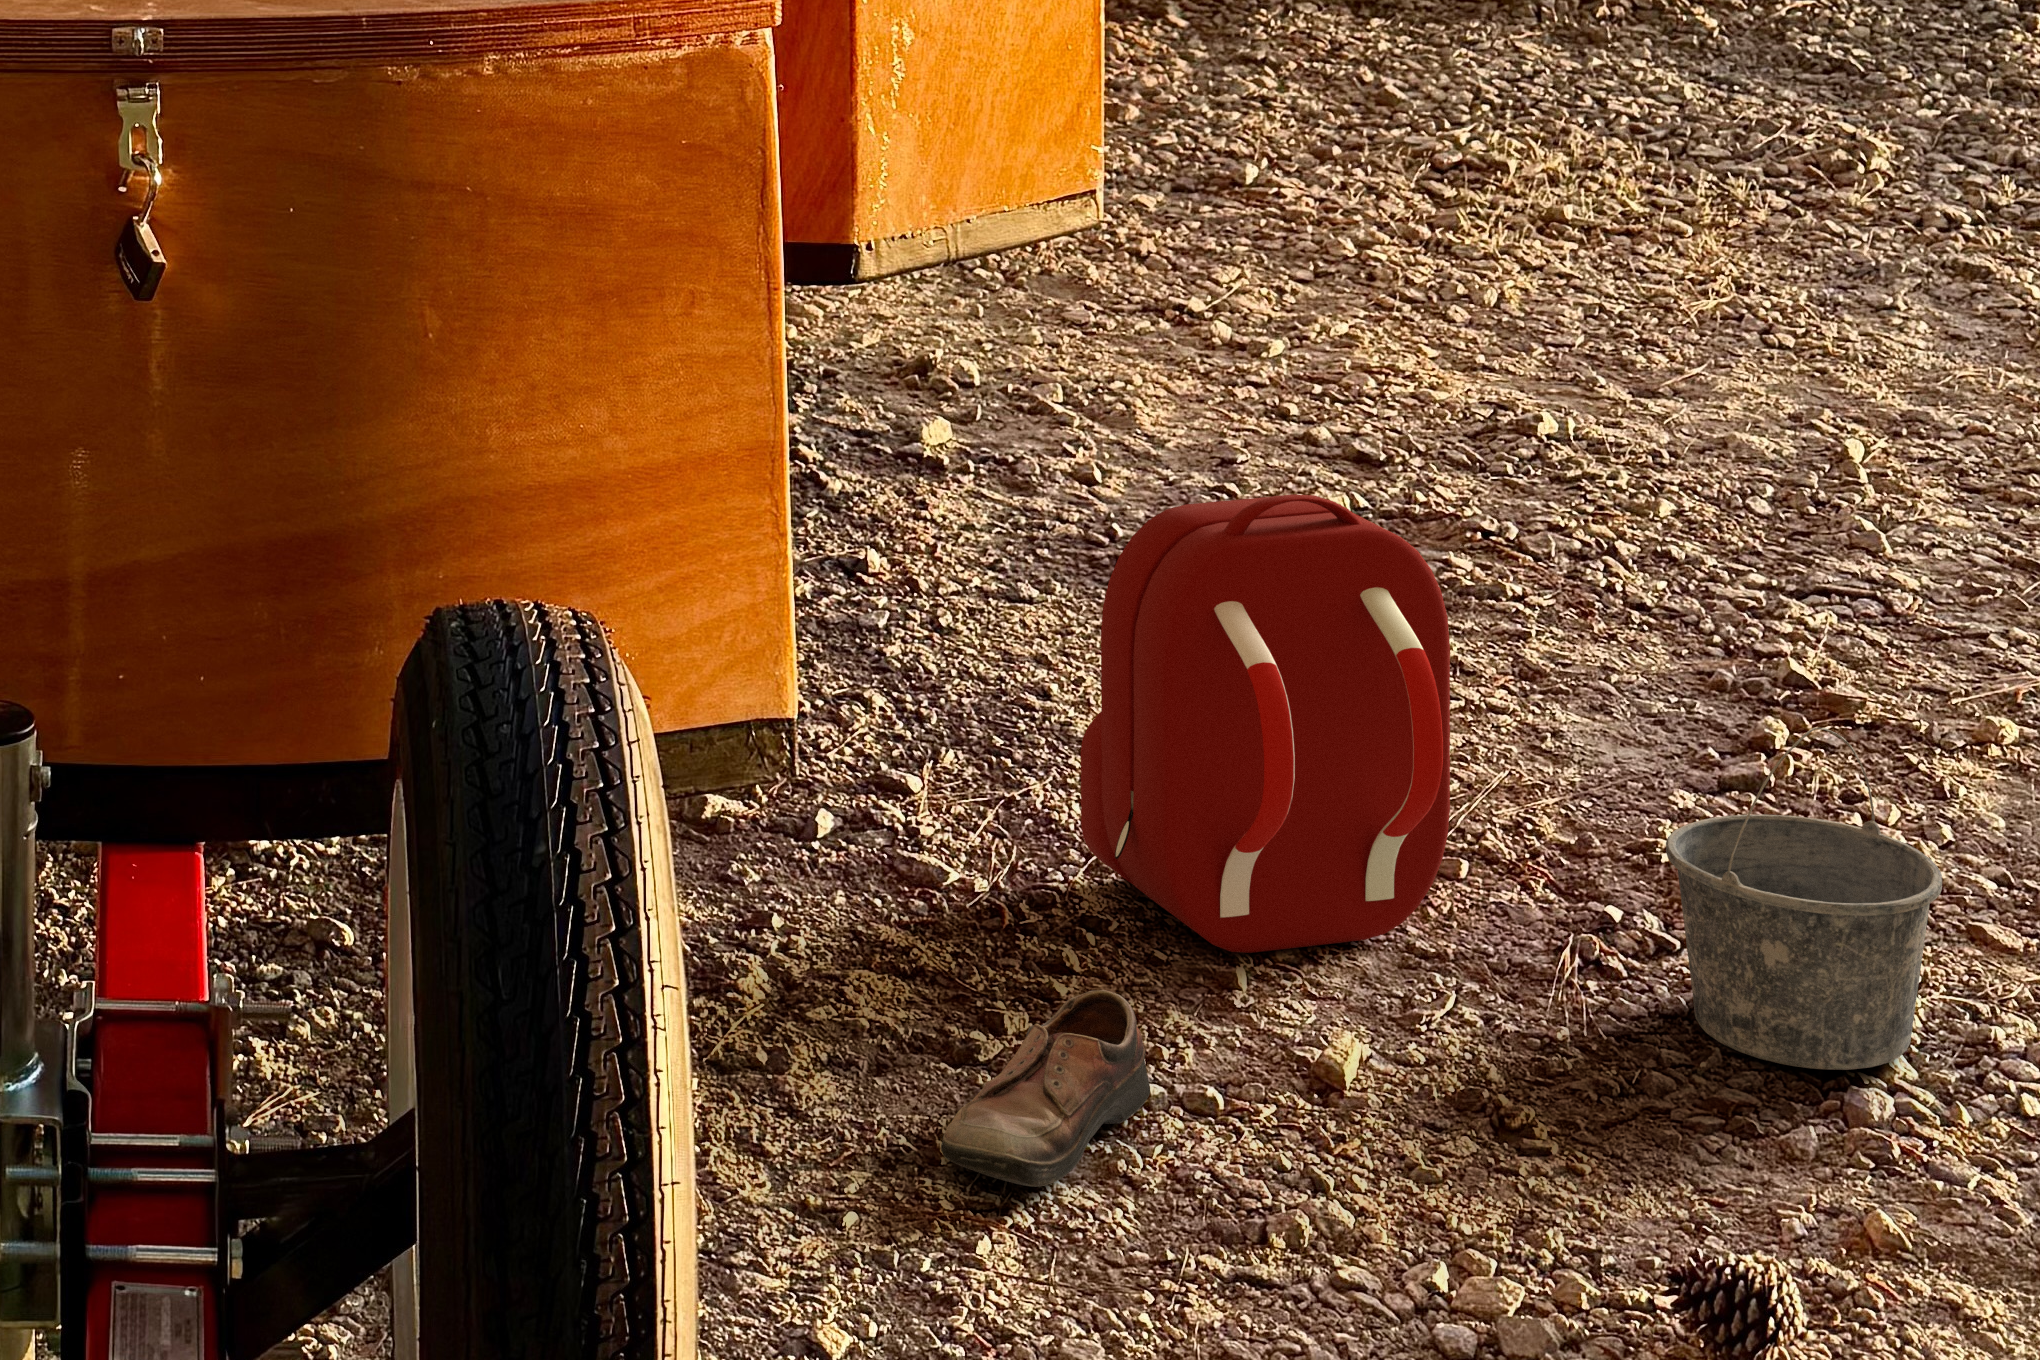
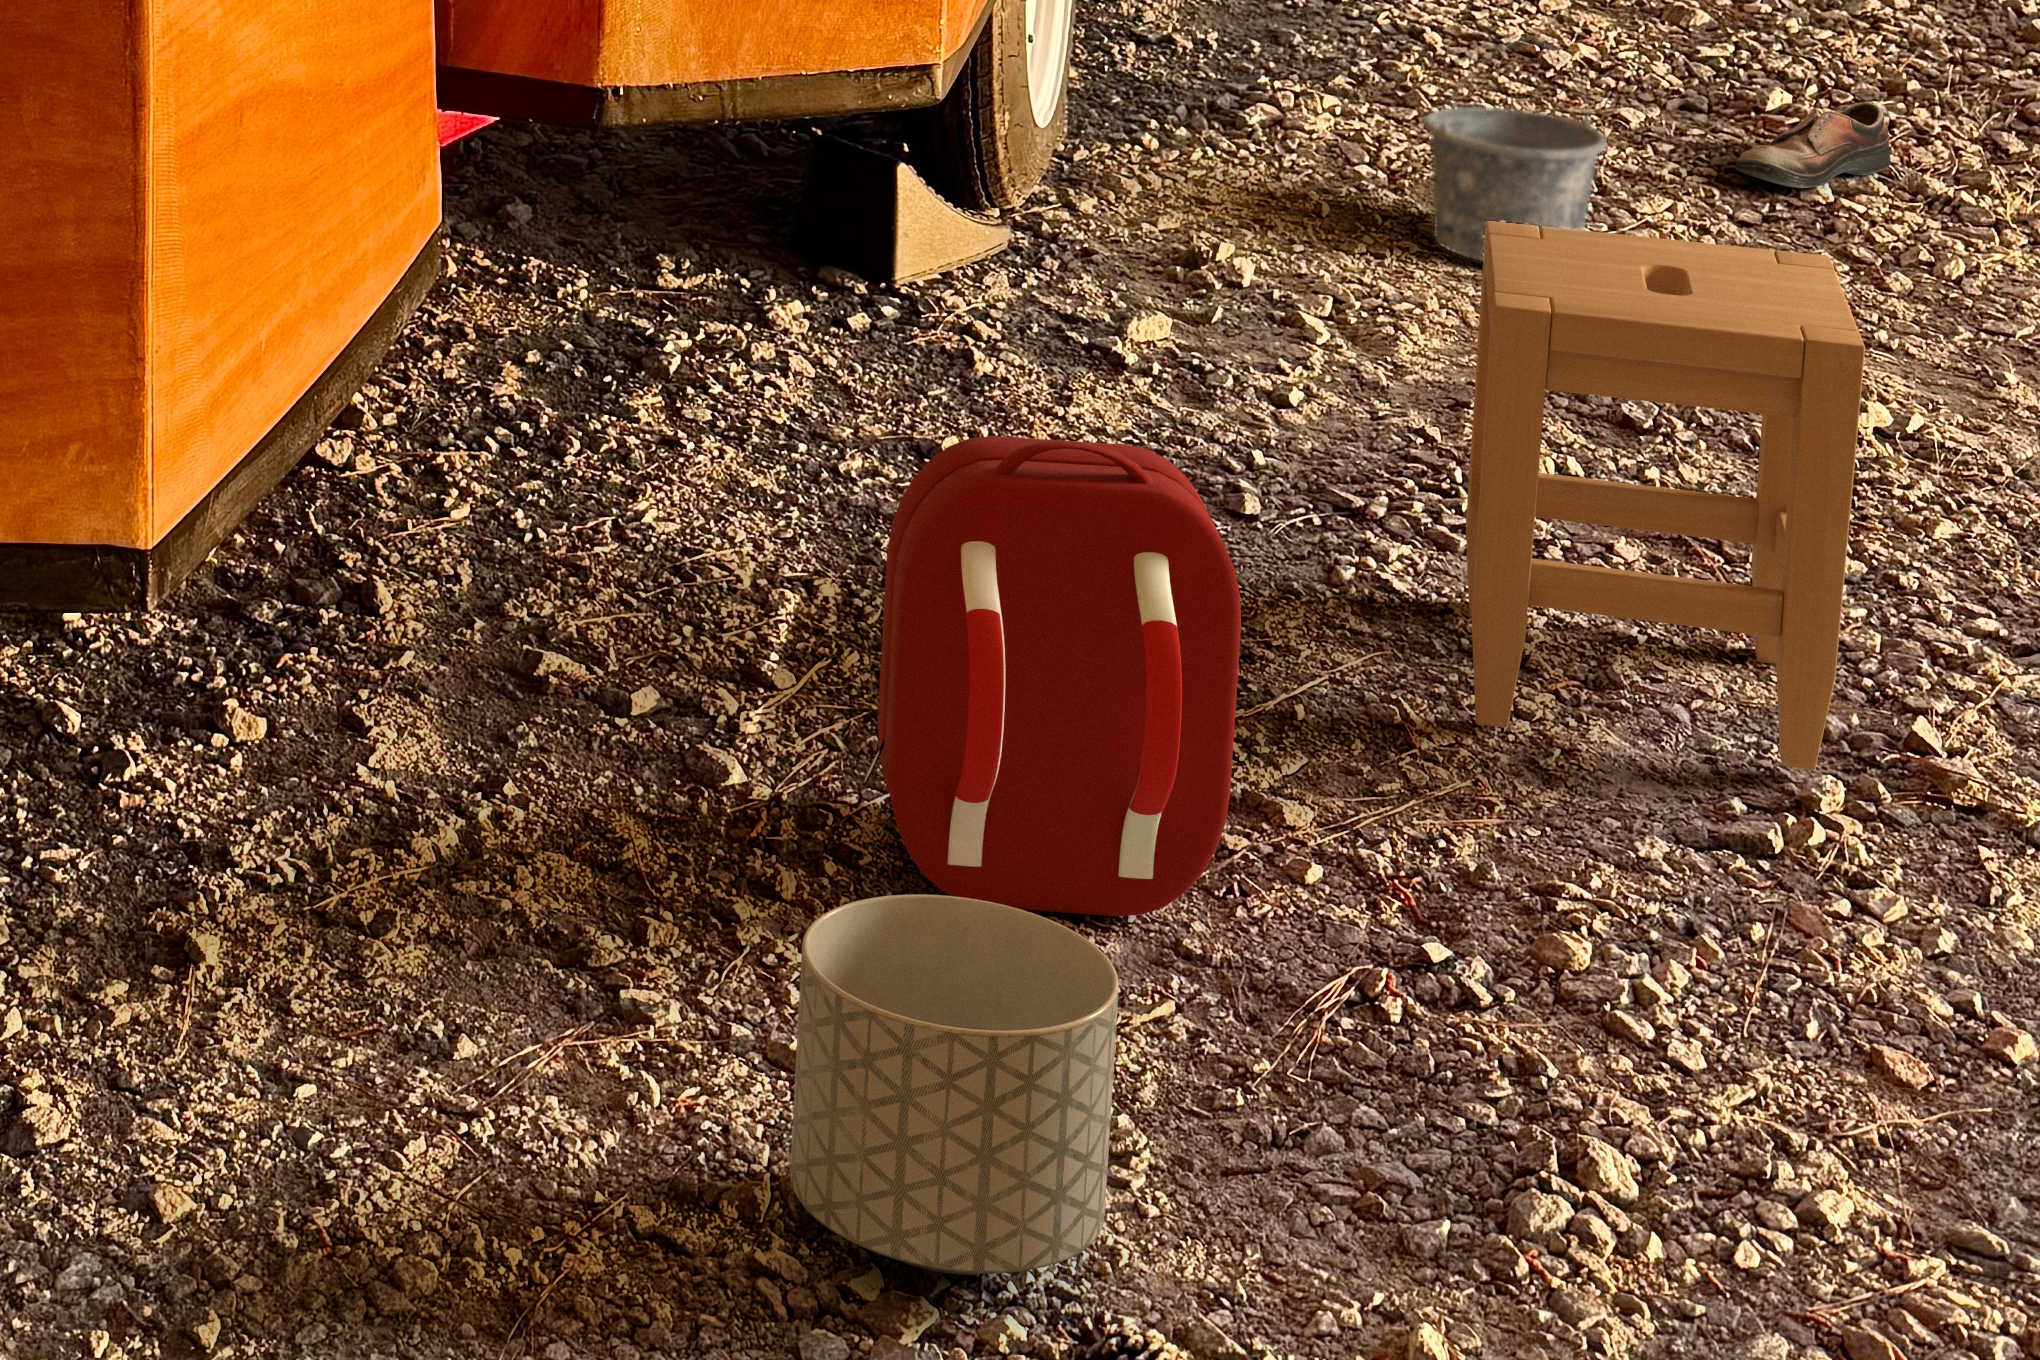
stool: none [1383,254,1800,721] -> present [1466,221,1865,770]
bucket: present [1666,728,1942,1070] -> present [1424,41,1607,260]
planter: none [1323,924,1633,1278] -> present [790,894,1119,1274]
shoe: present [941,990,1150,1187] -> present [1735,102,1891,188]

